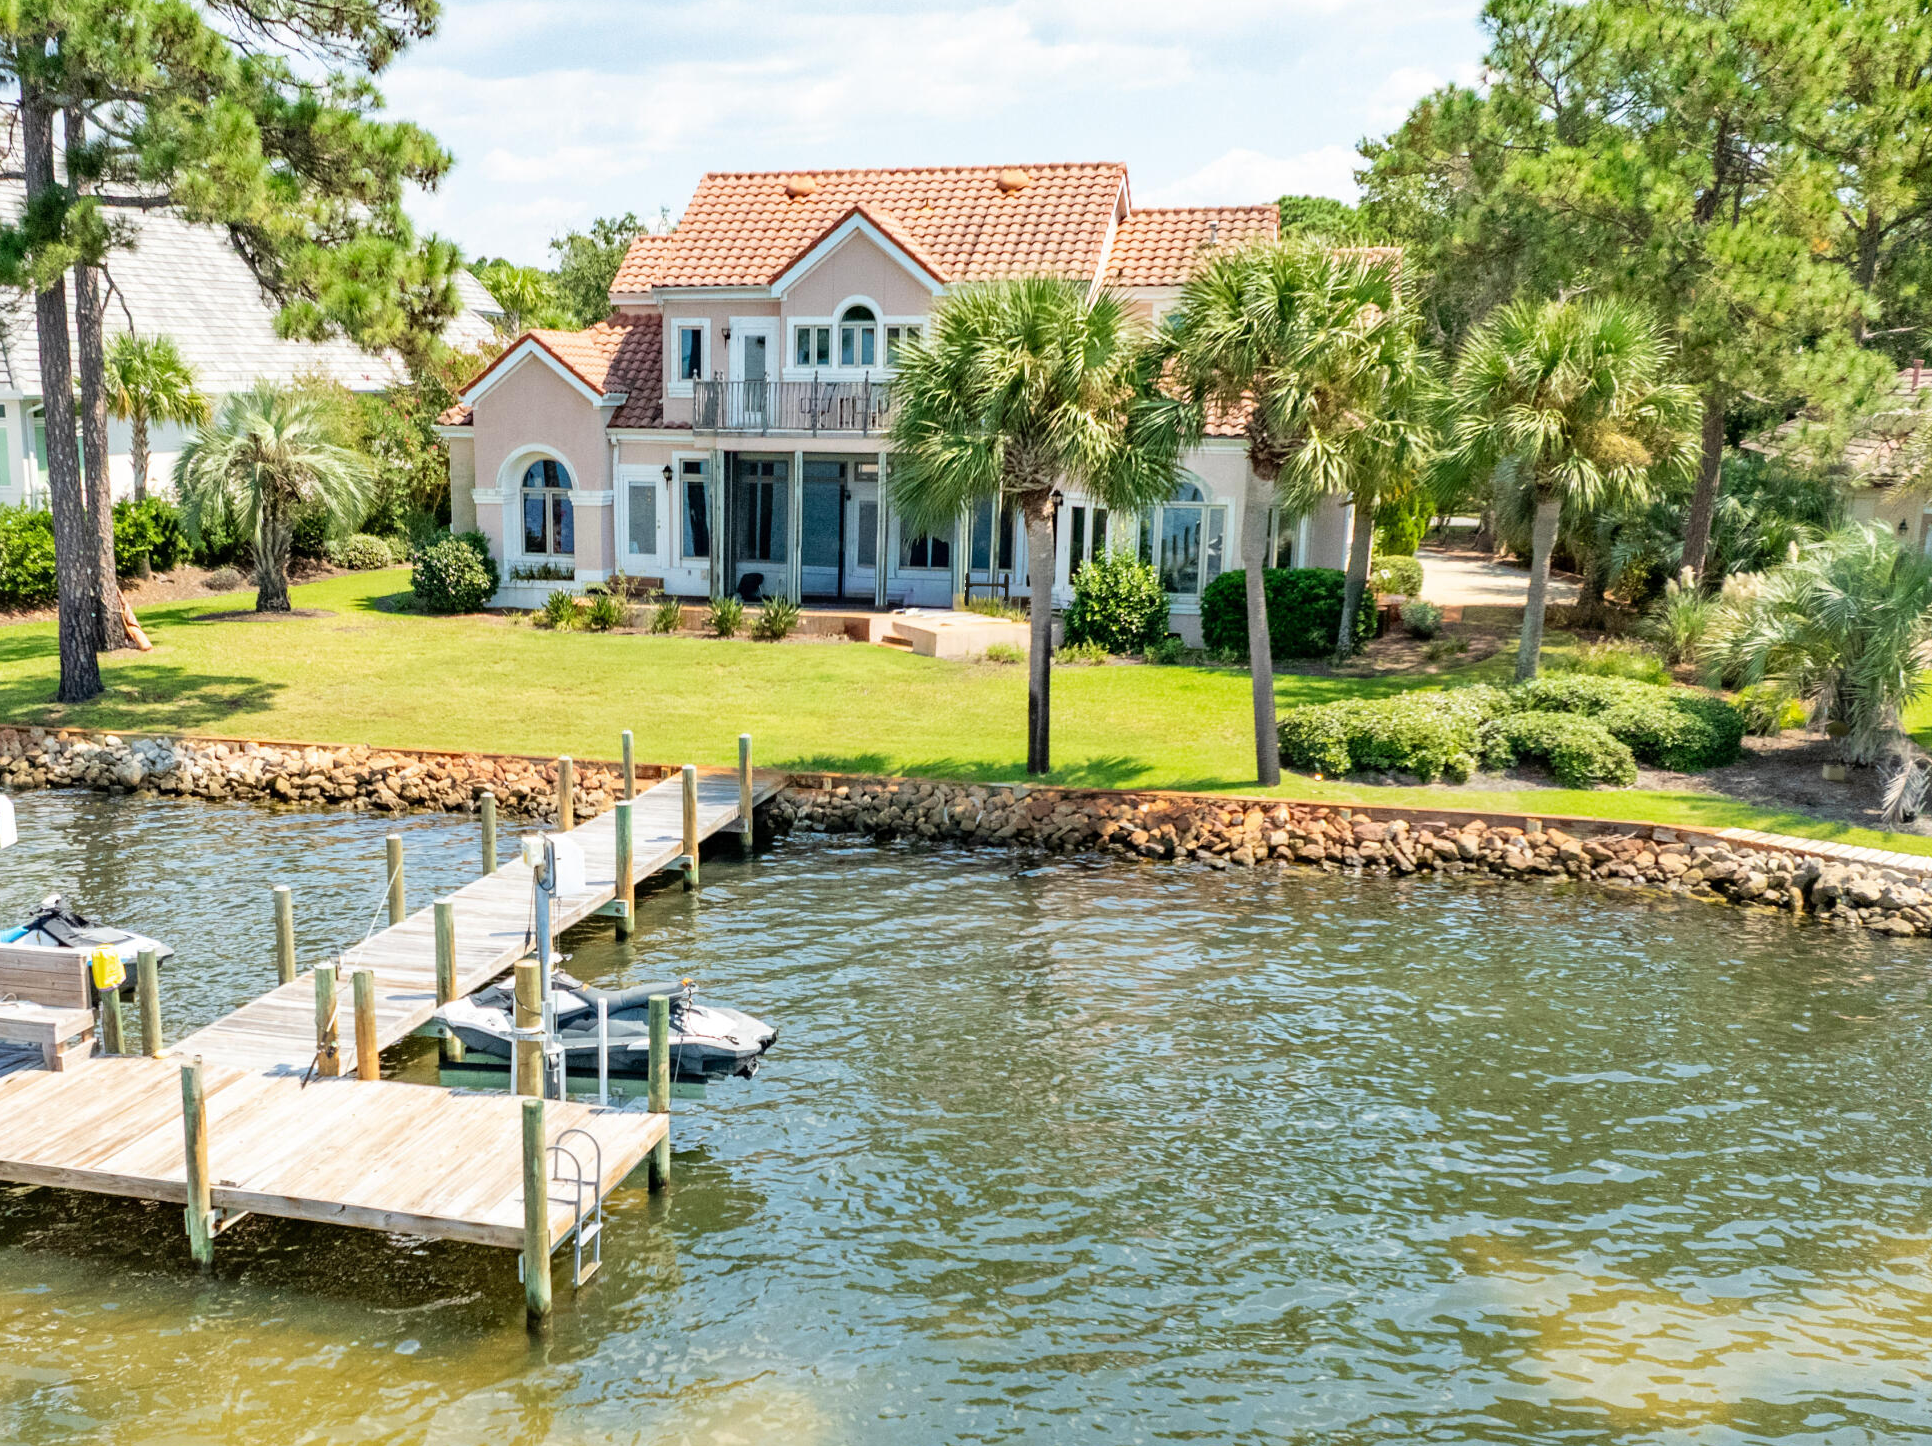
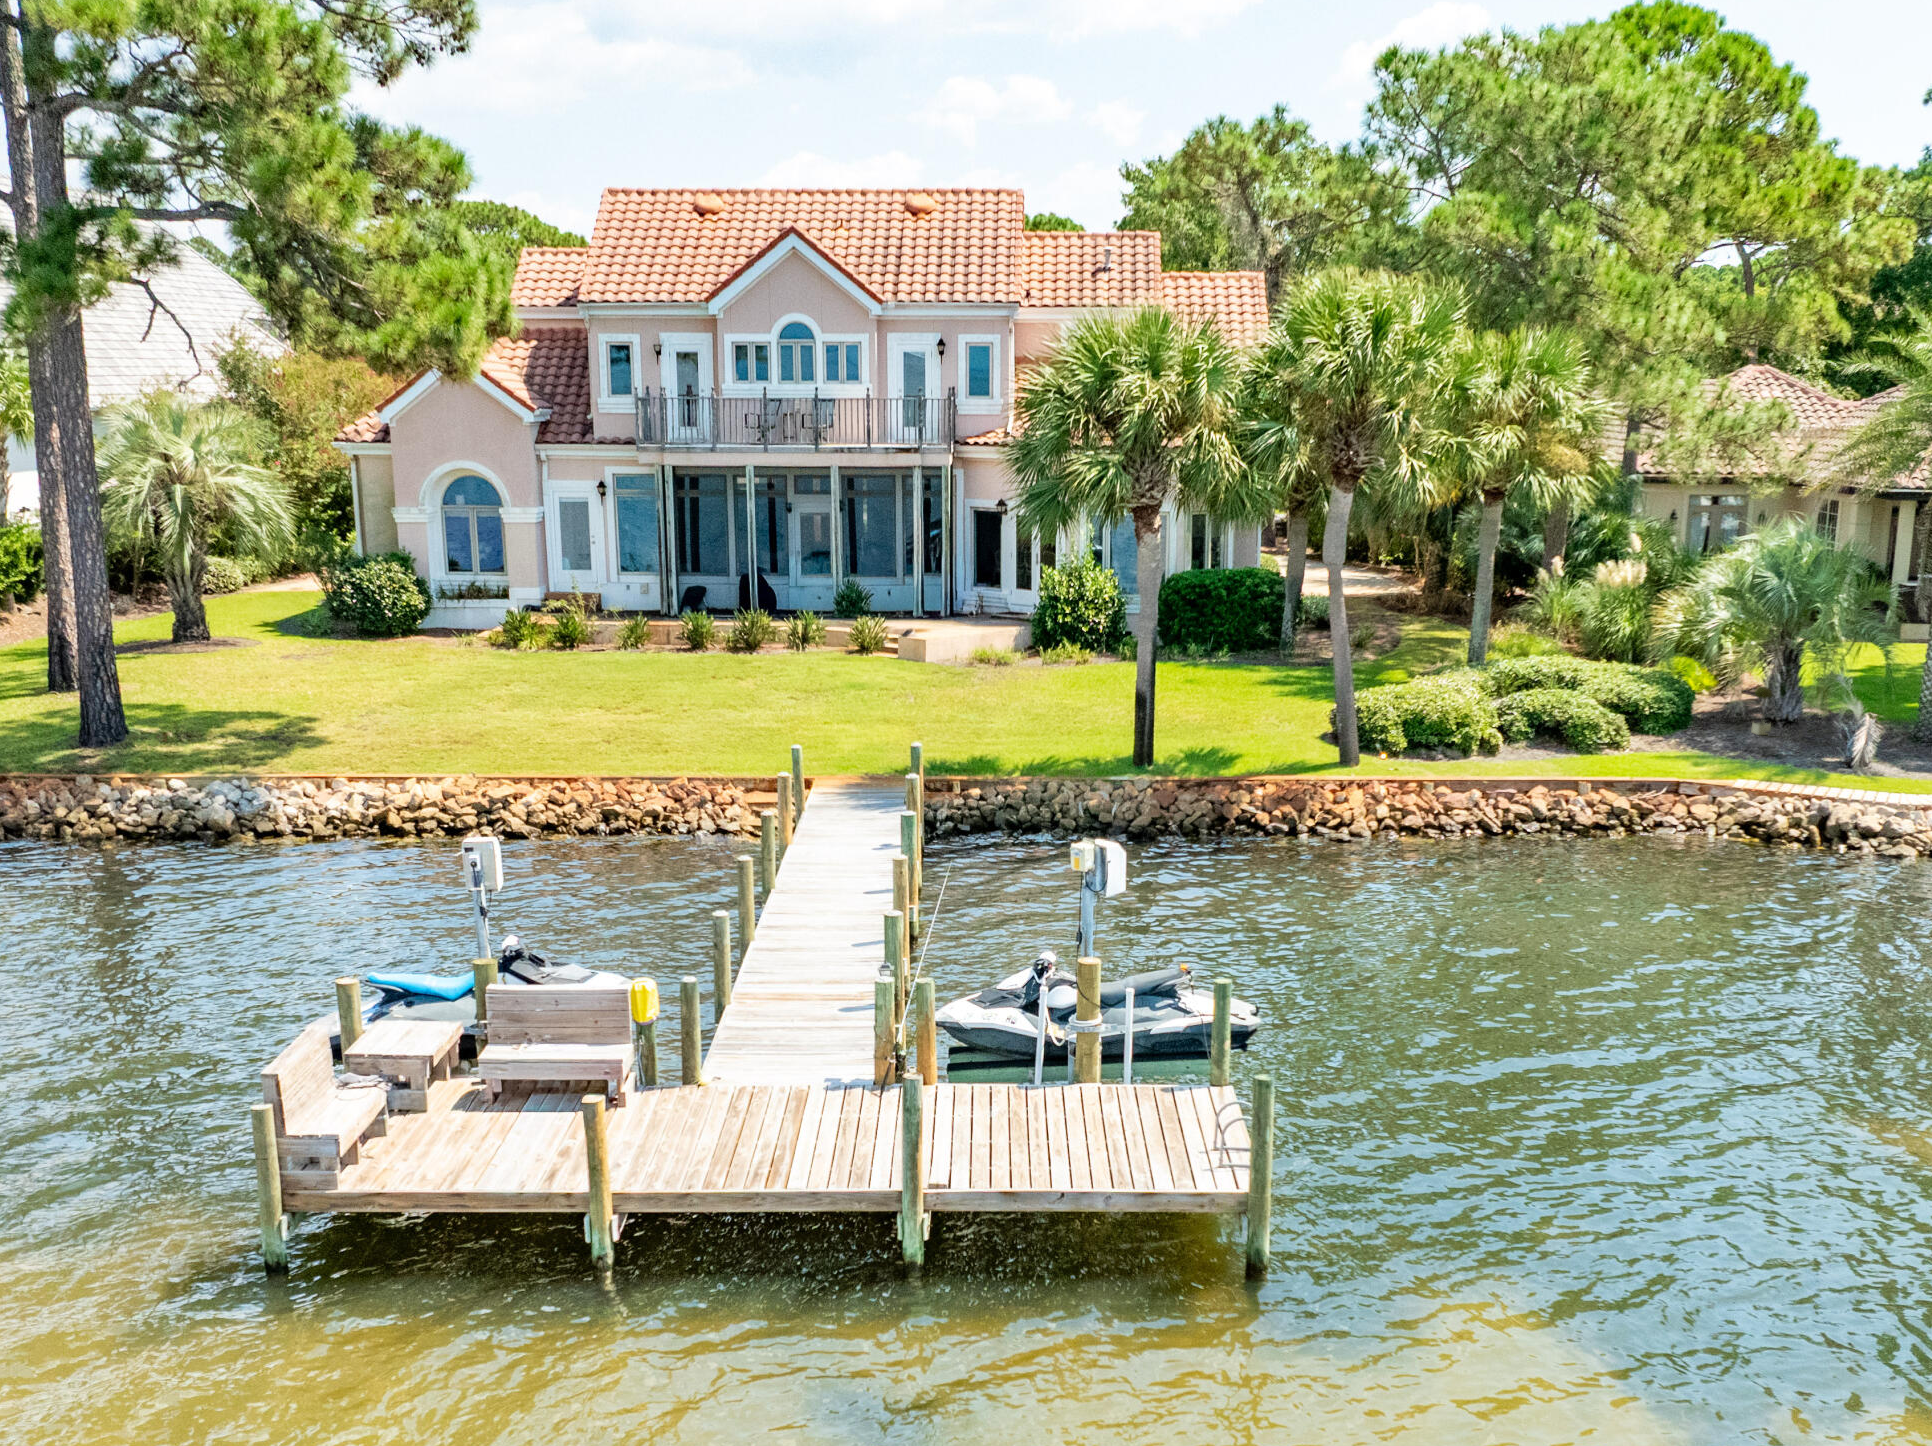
bench: present [964,573,1009,606] -> none [913,581,958,614]

